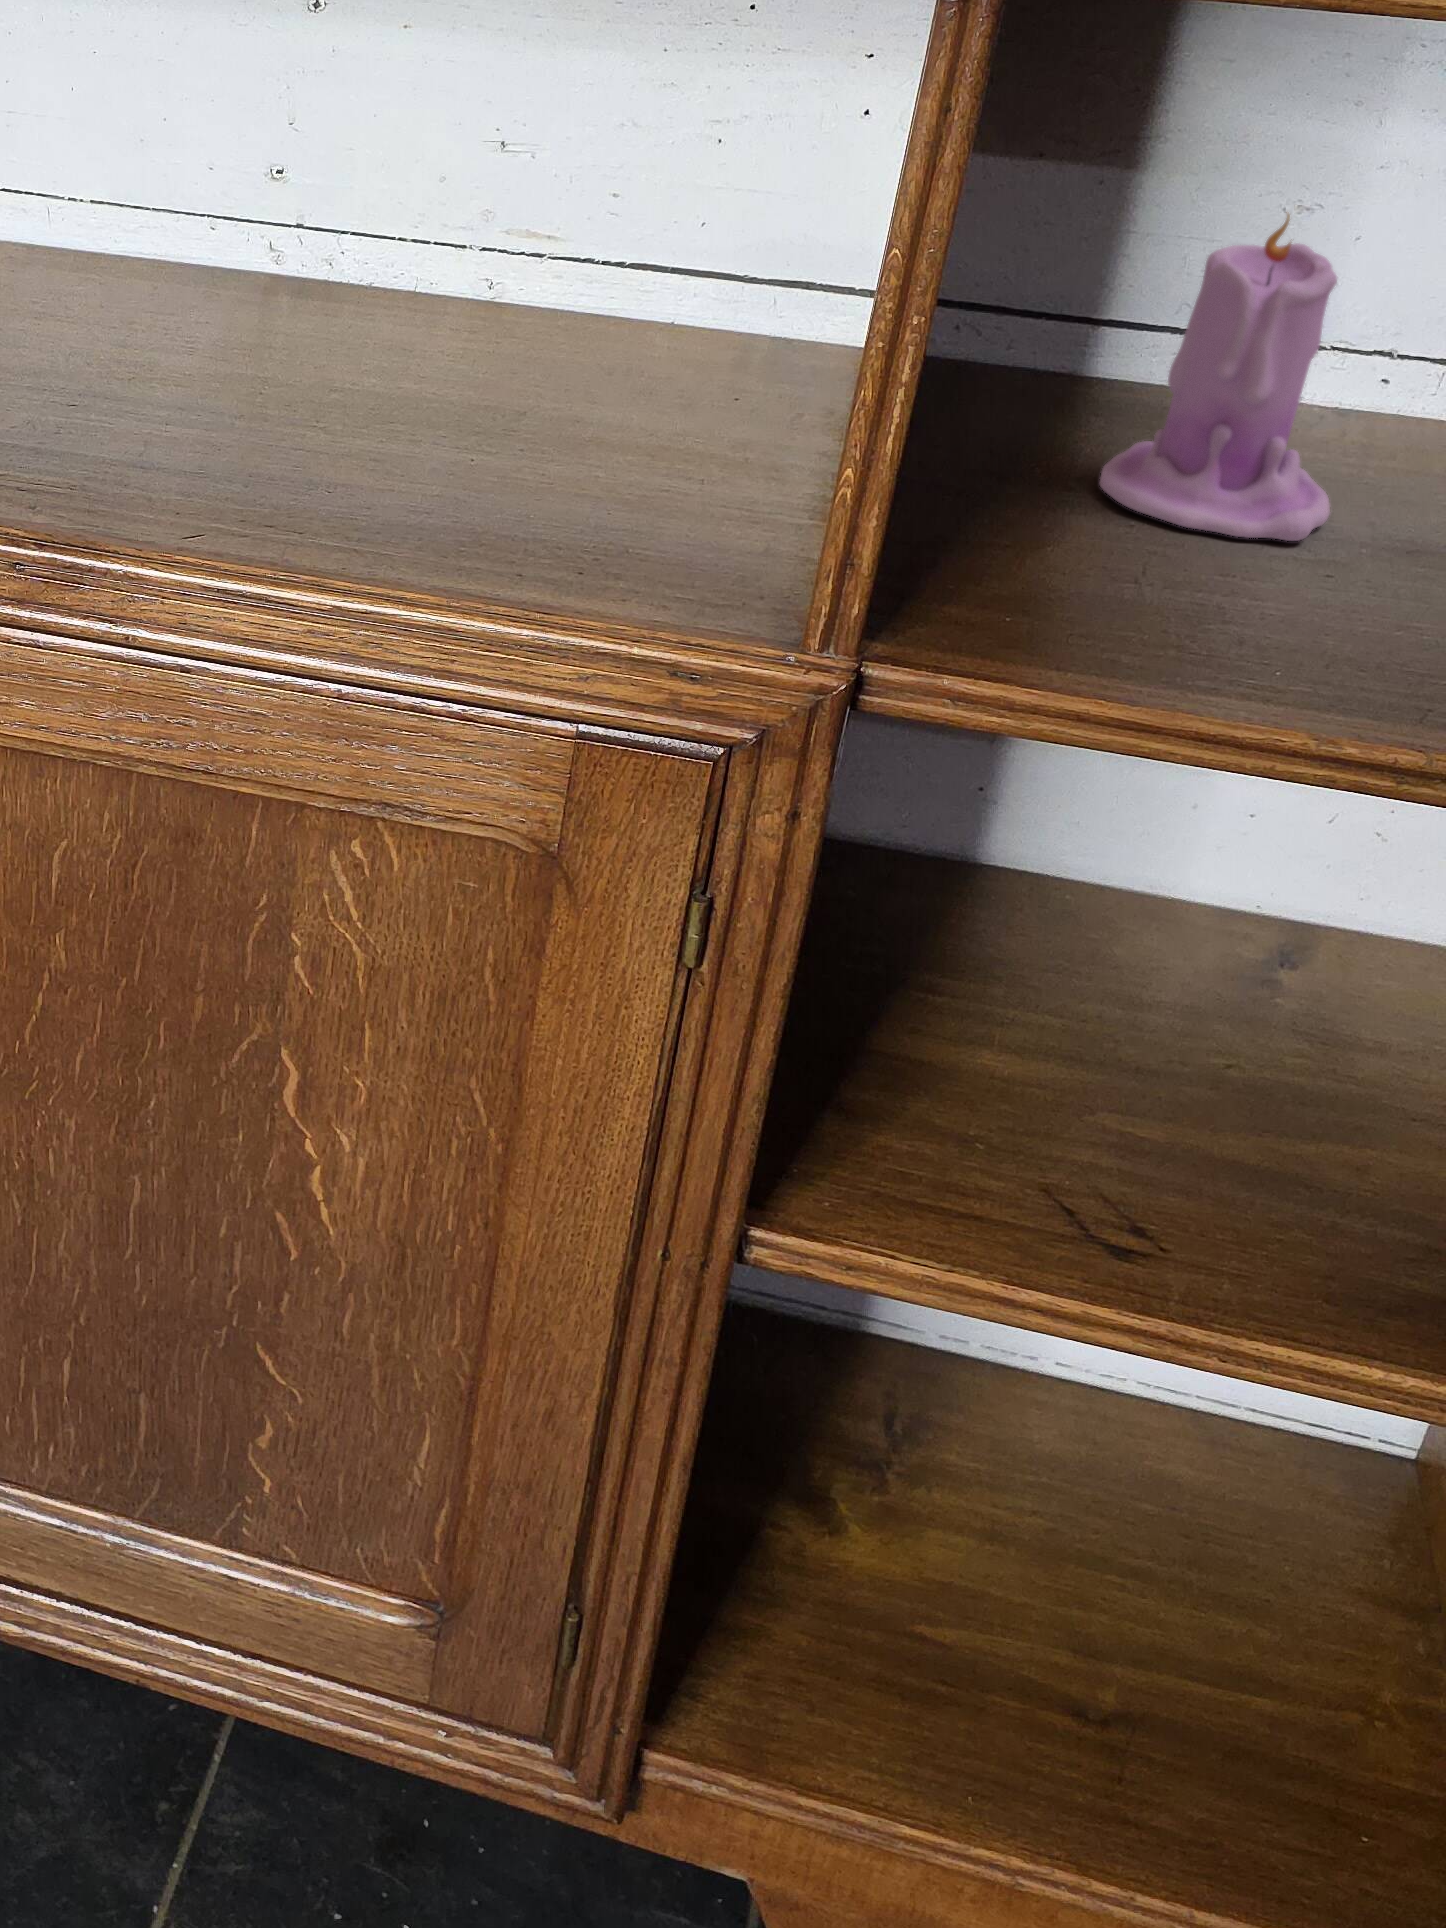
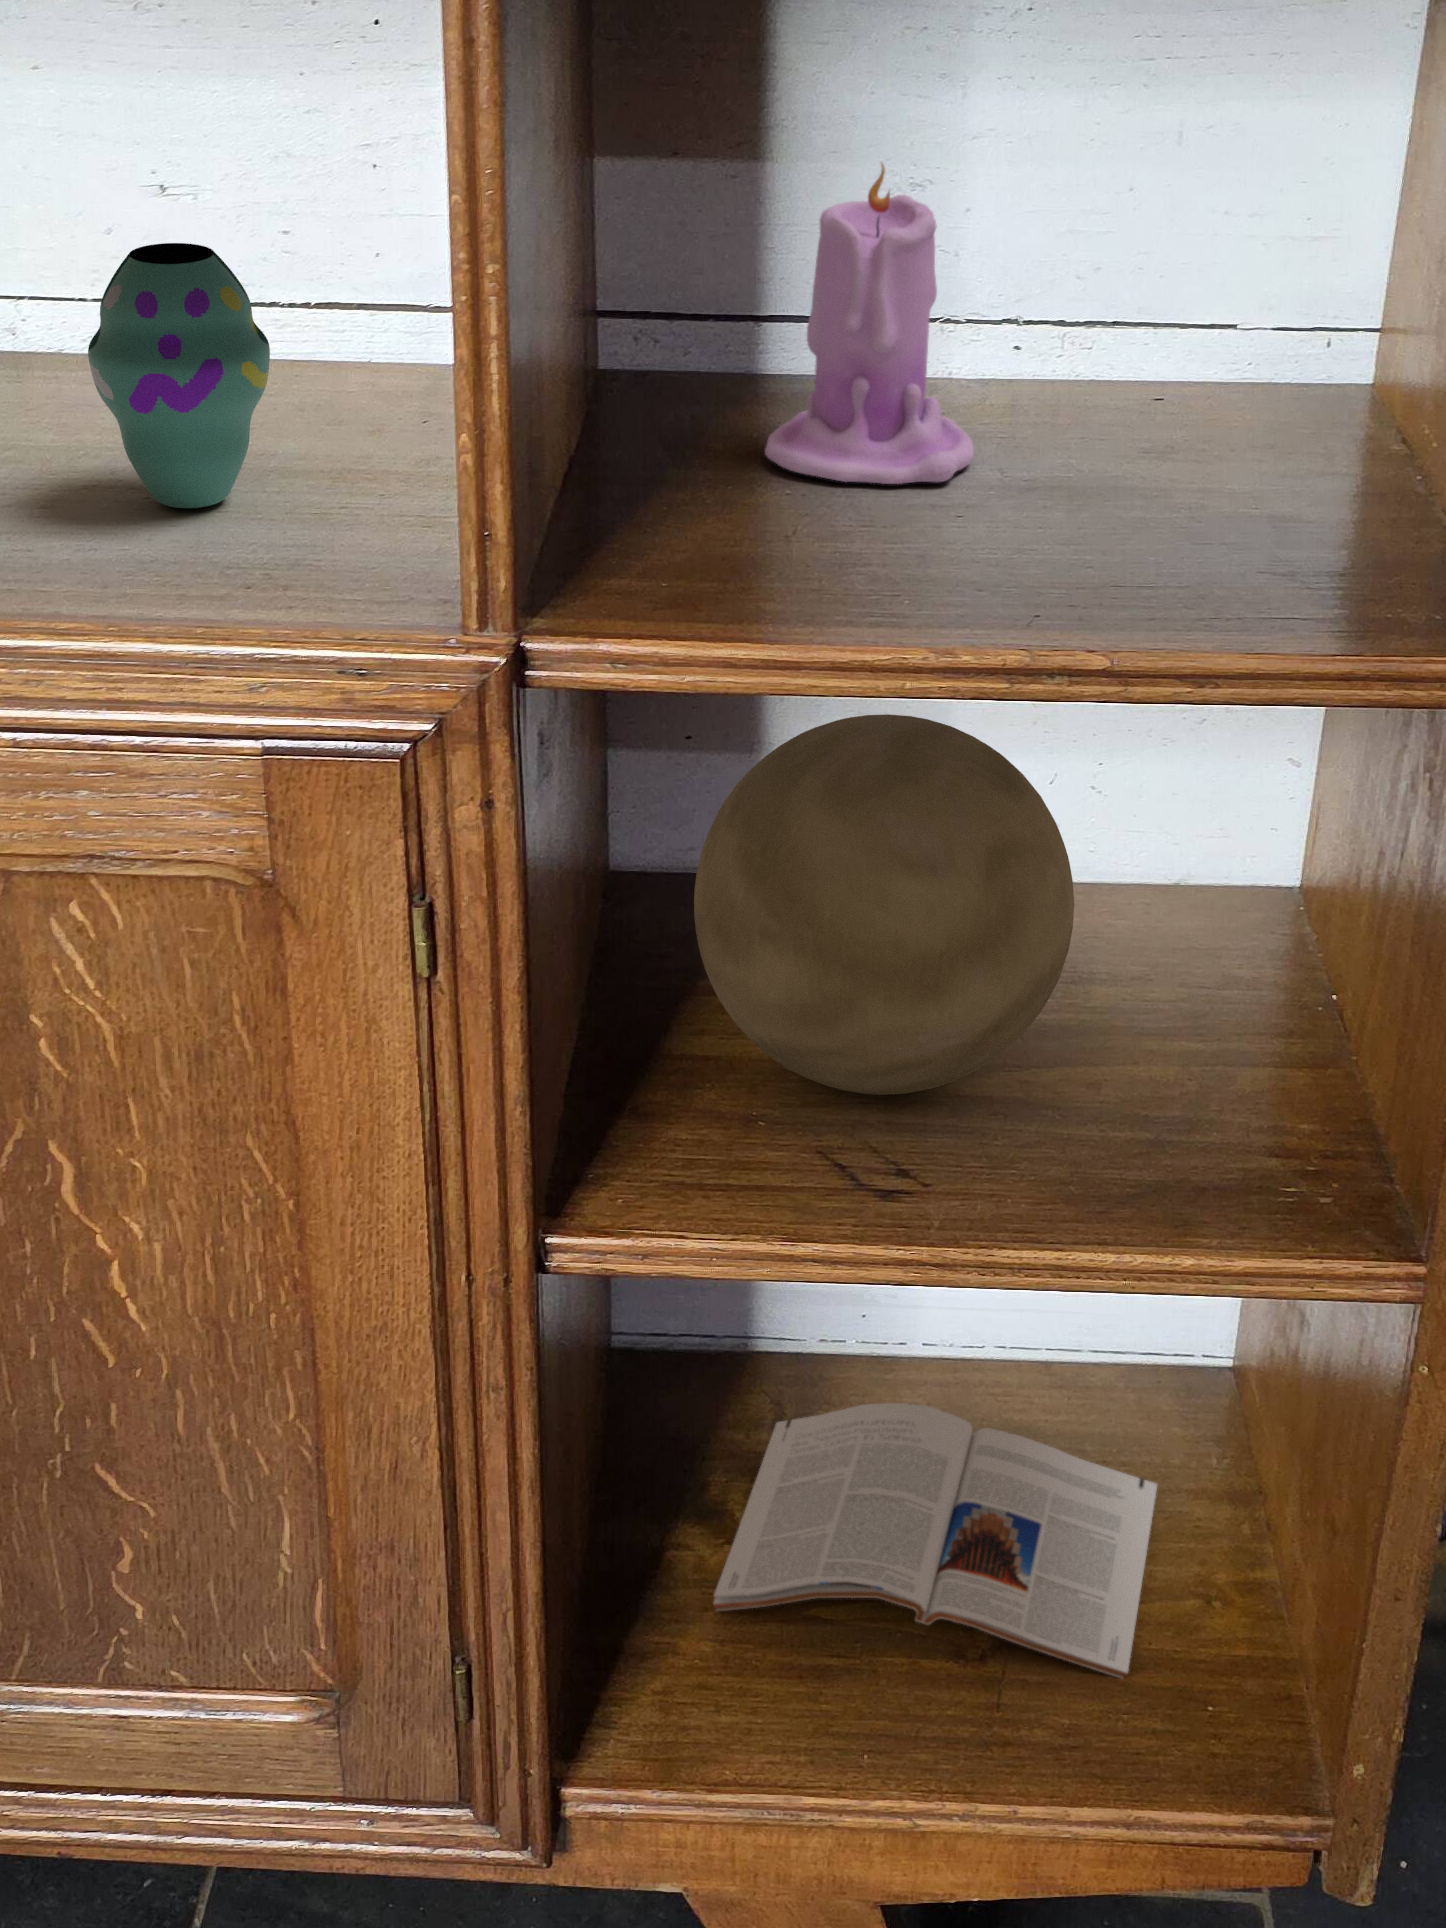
vase: none [455,228,628,477] -> present [88,243,270,508]
decorative ball: none [942,762,1365,1152] -> present [694,714,1074,1095]
magazine: none [816,1418,1308,1783] -> present [713,1403,1157,1678]

